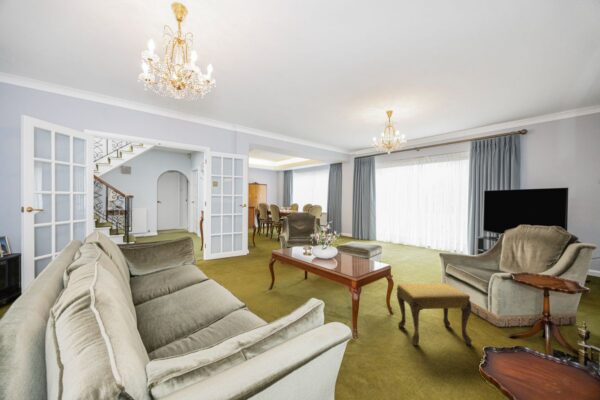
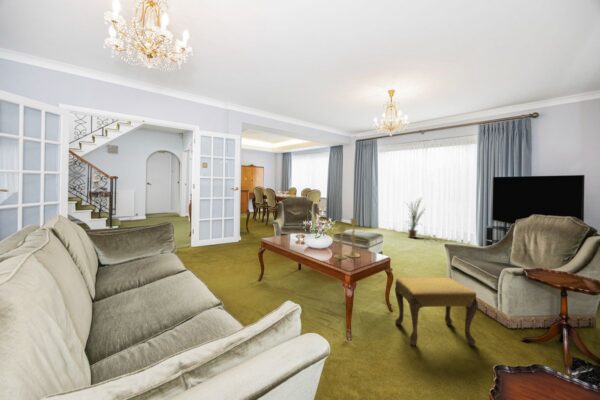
house plant: none [401,210,423,249] -> present [409,200,425,238]
candlestick: none [341,231,364,268] -> present [335,219,360,259]

